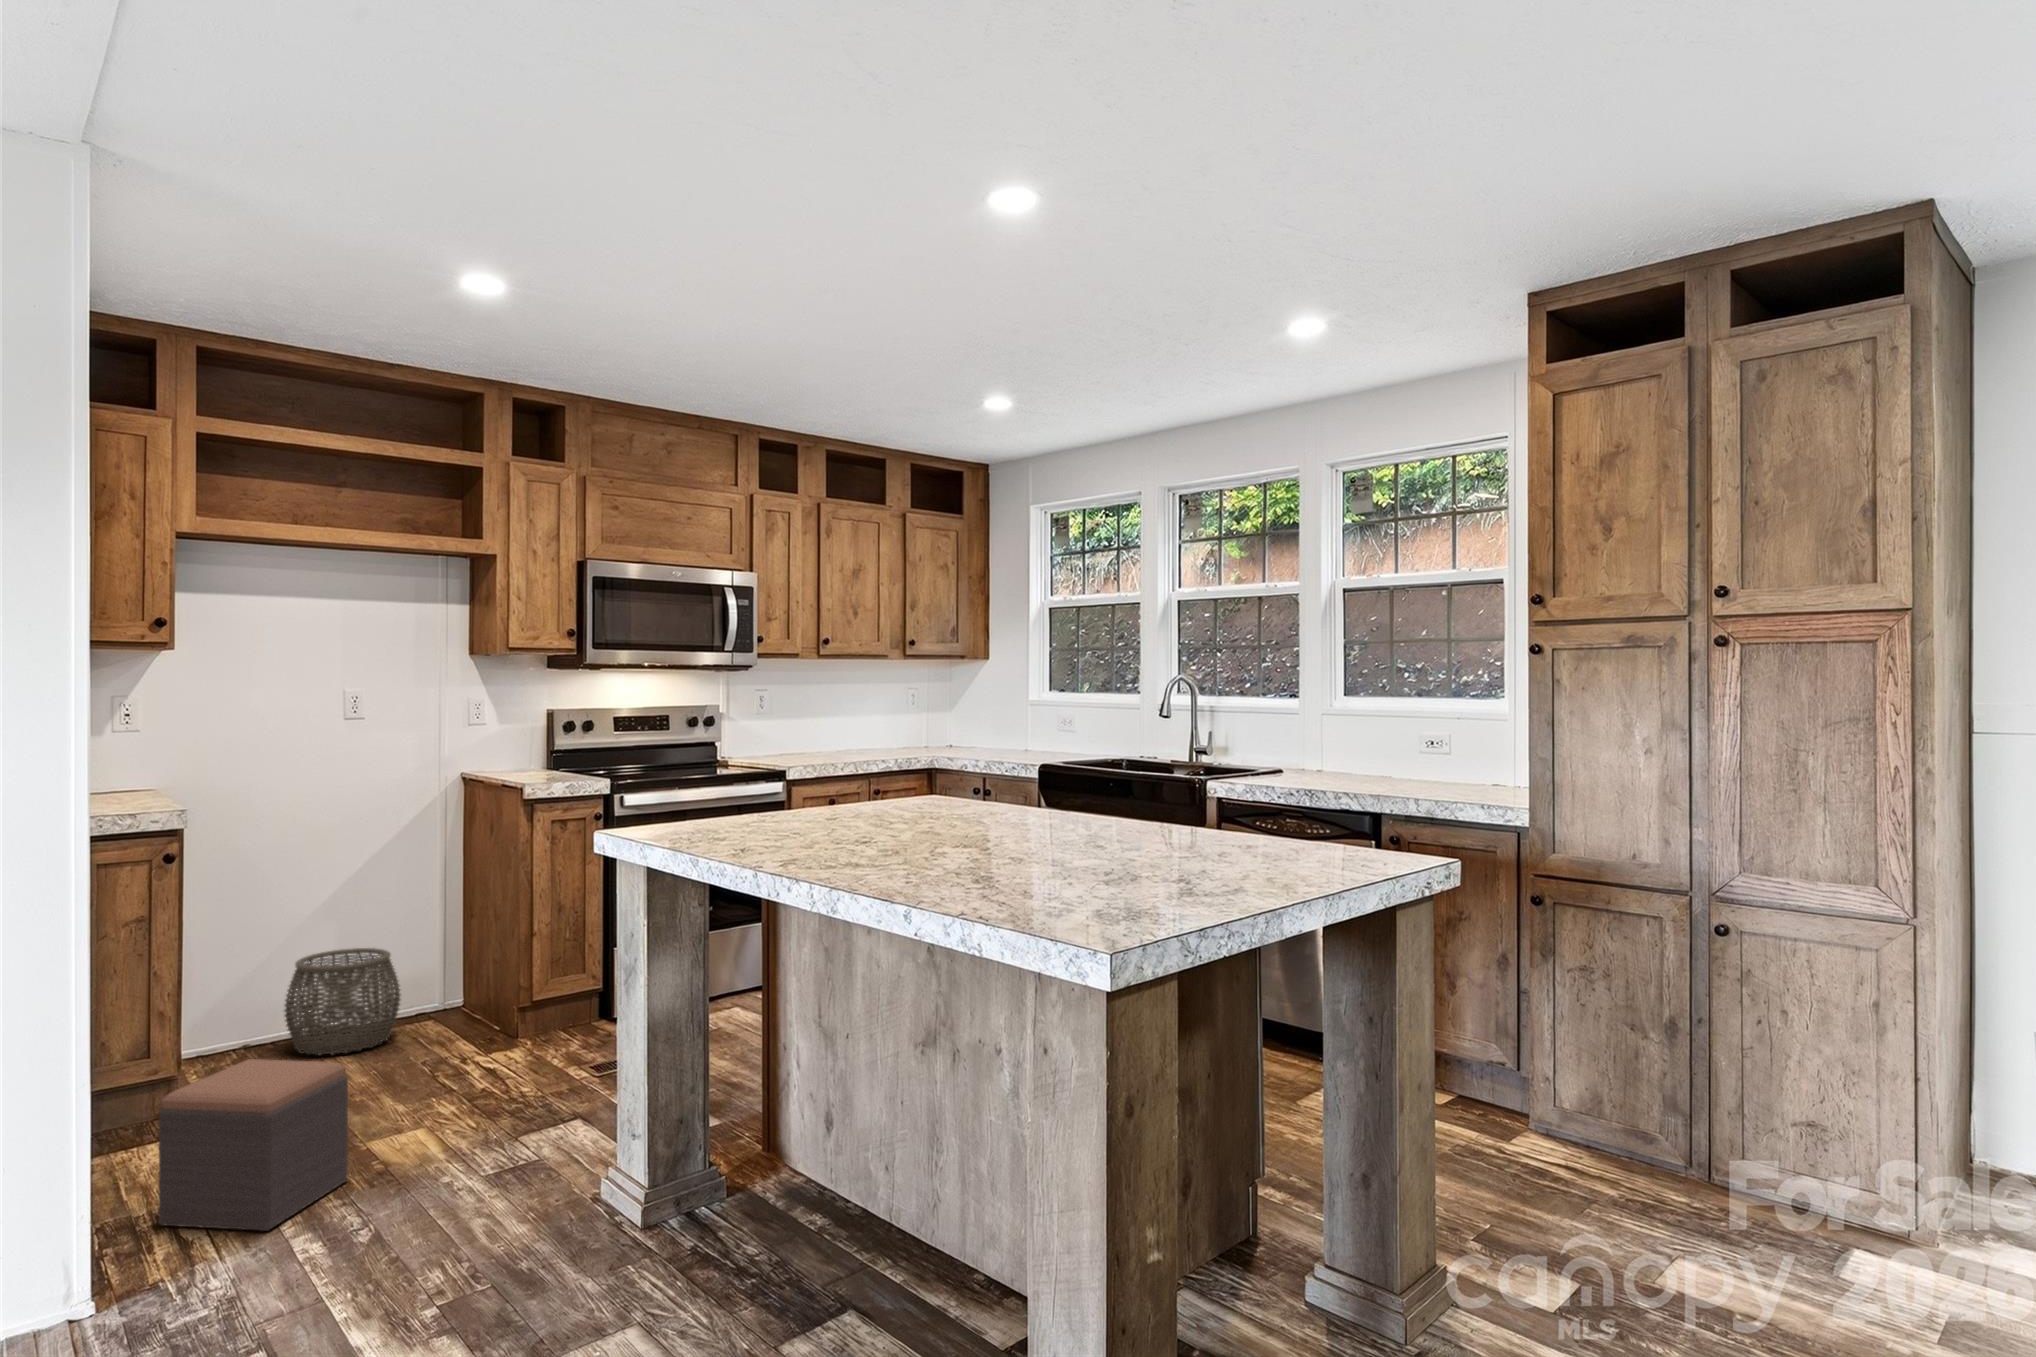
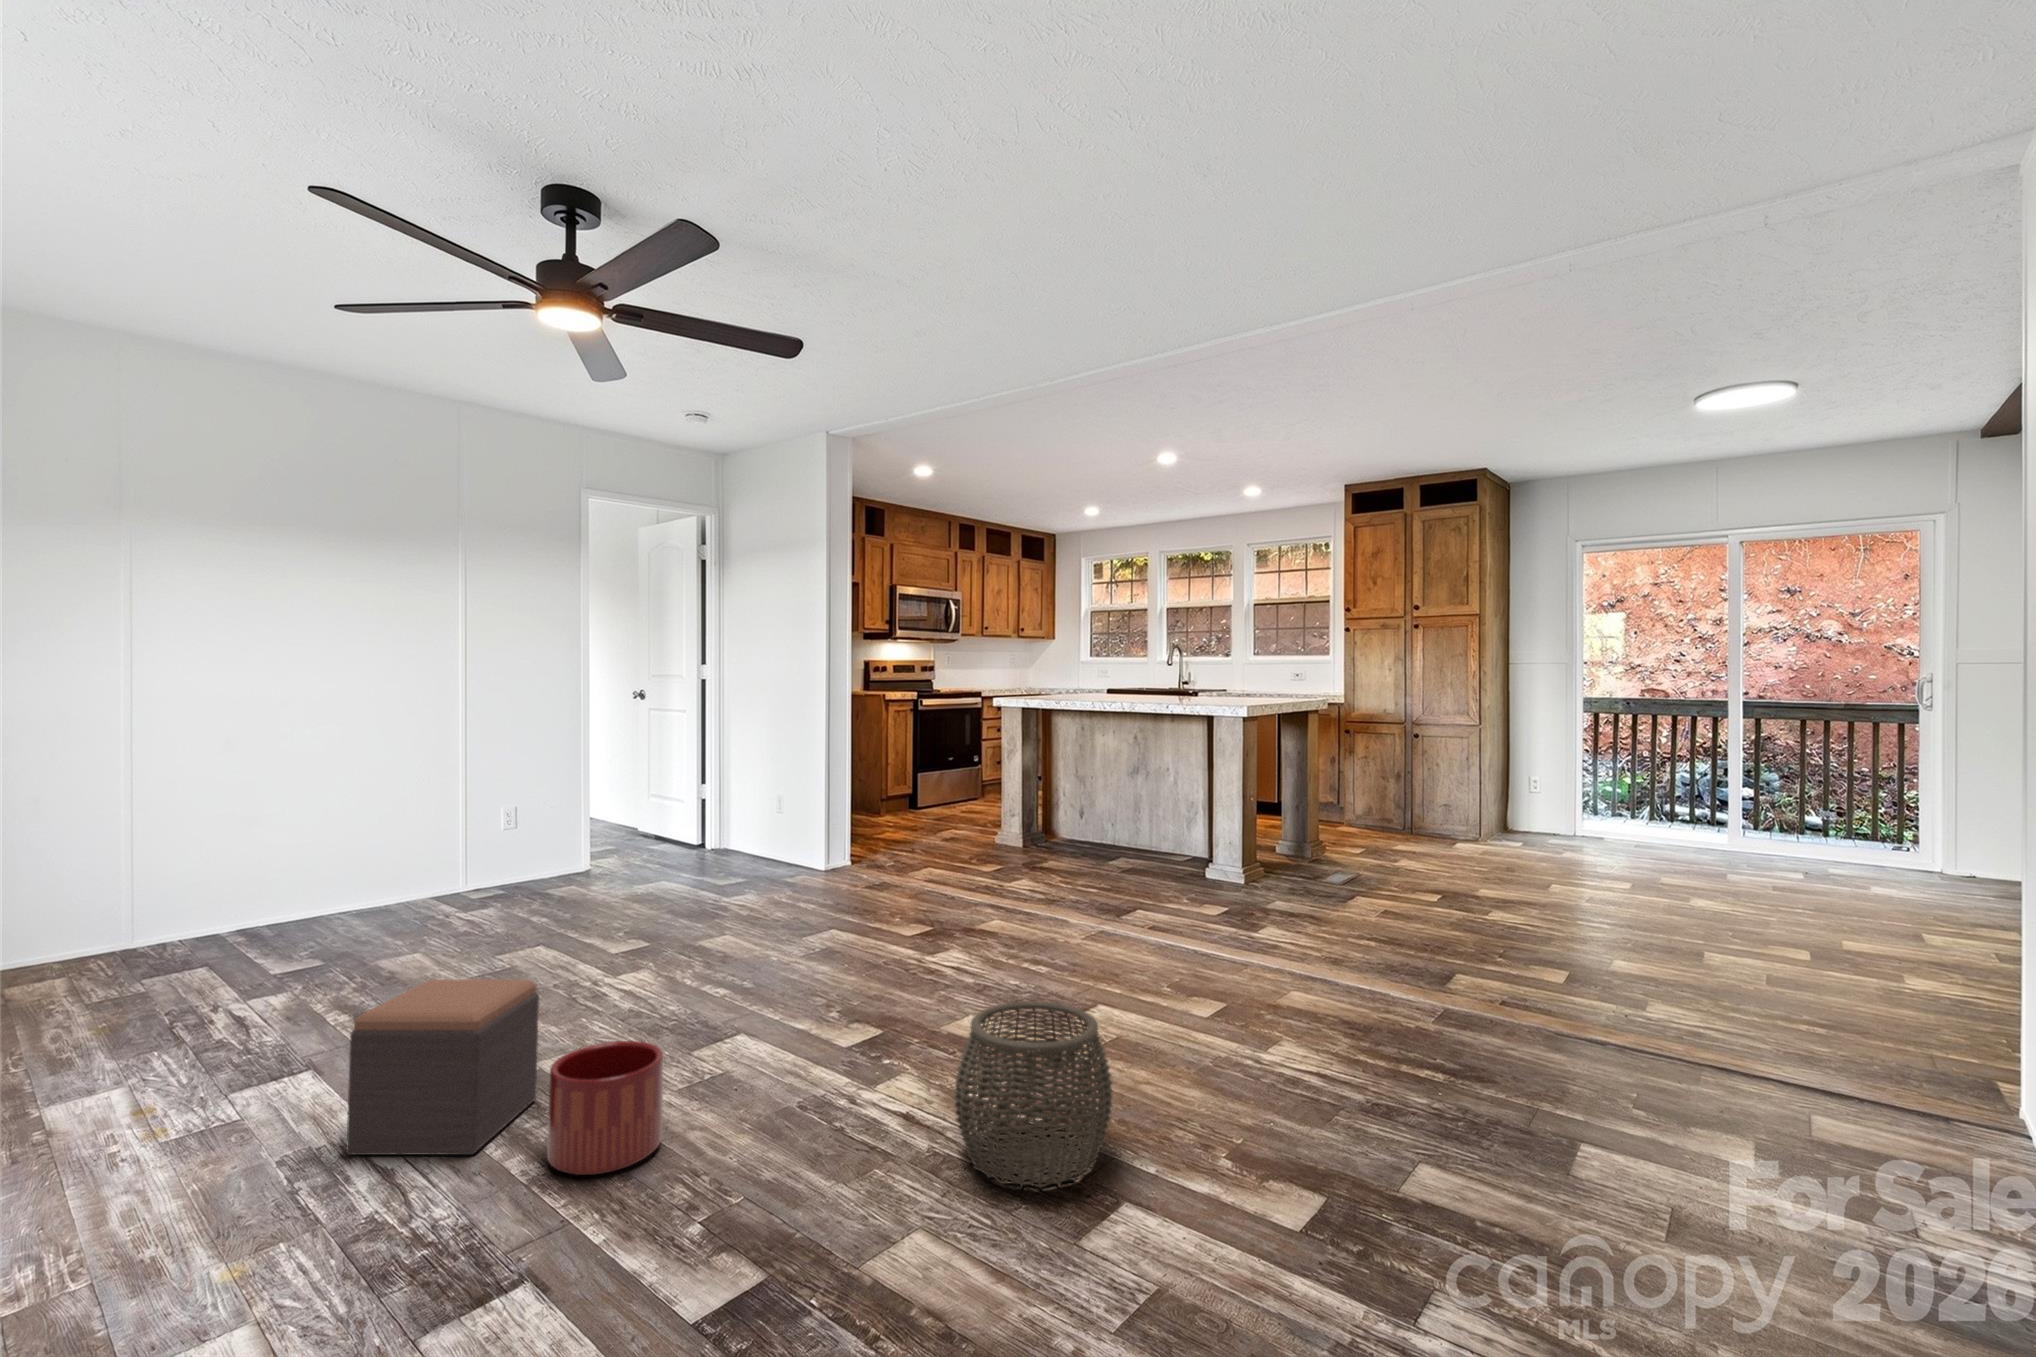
woven basket: present [285,948,401,1055] -> present [954,1001,1113,1188]
planter: none [328,1127,443,1256] -> present [547,1041,663,1175]

